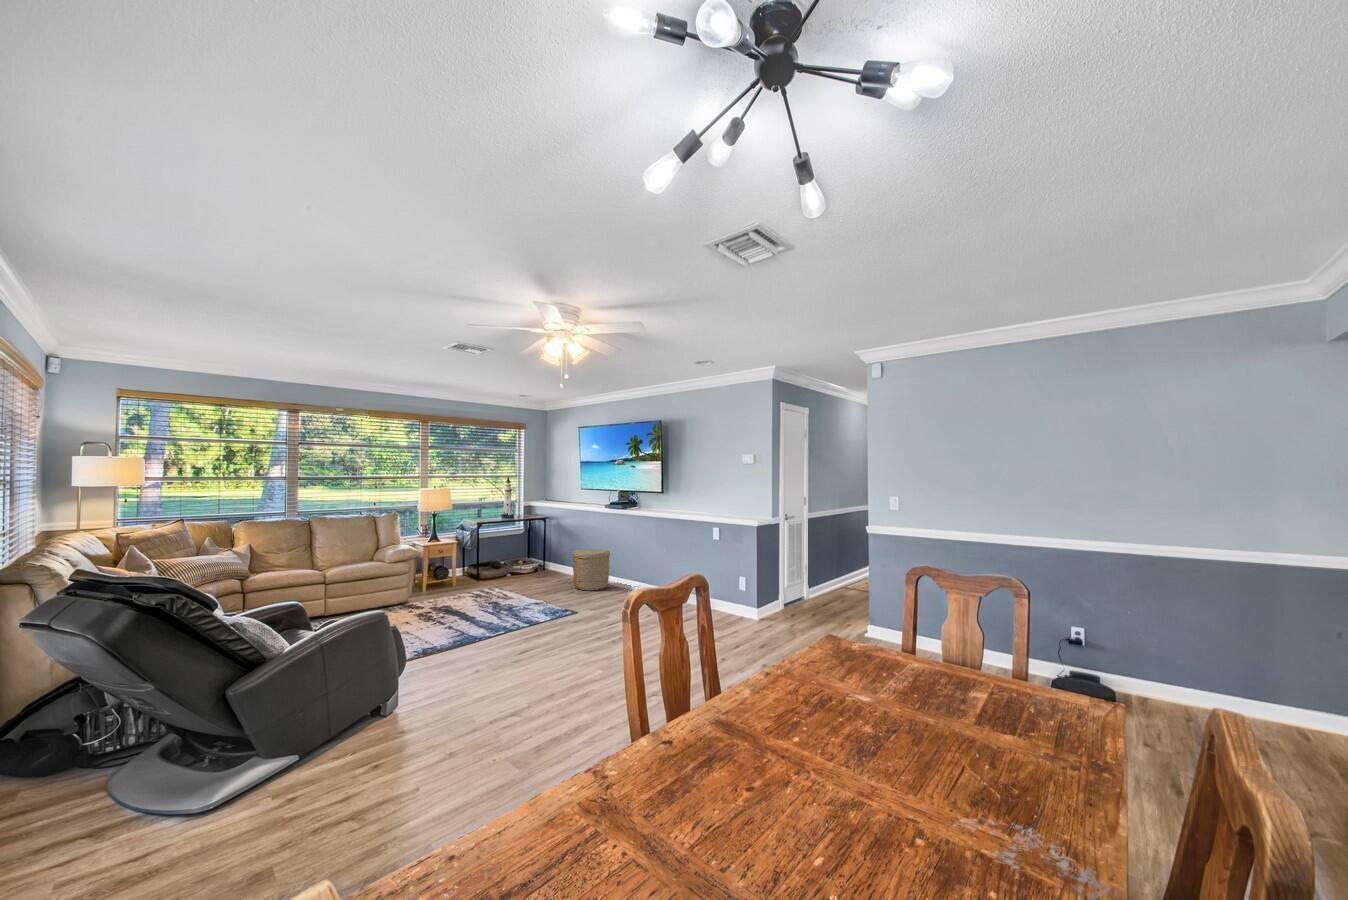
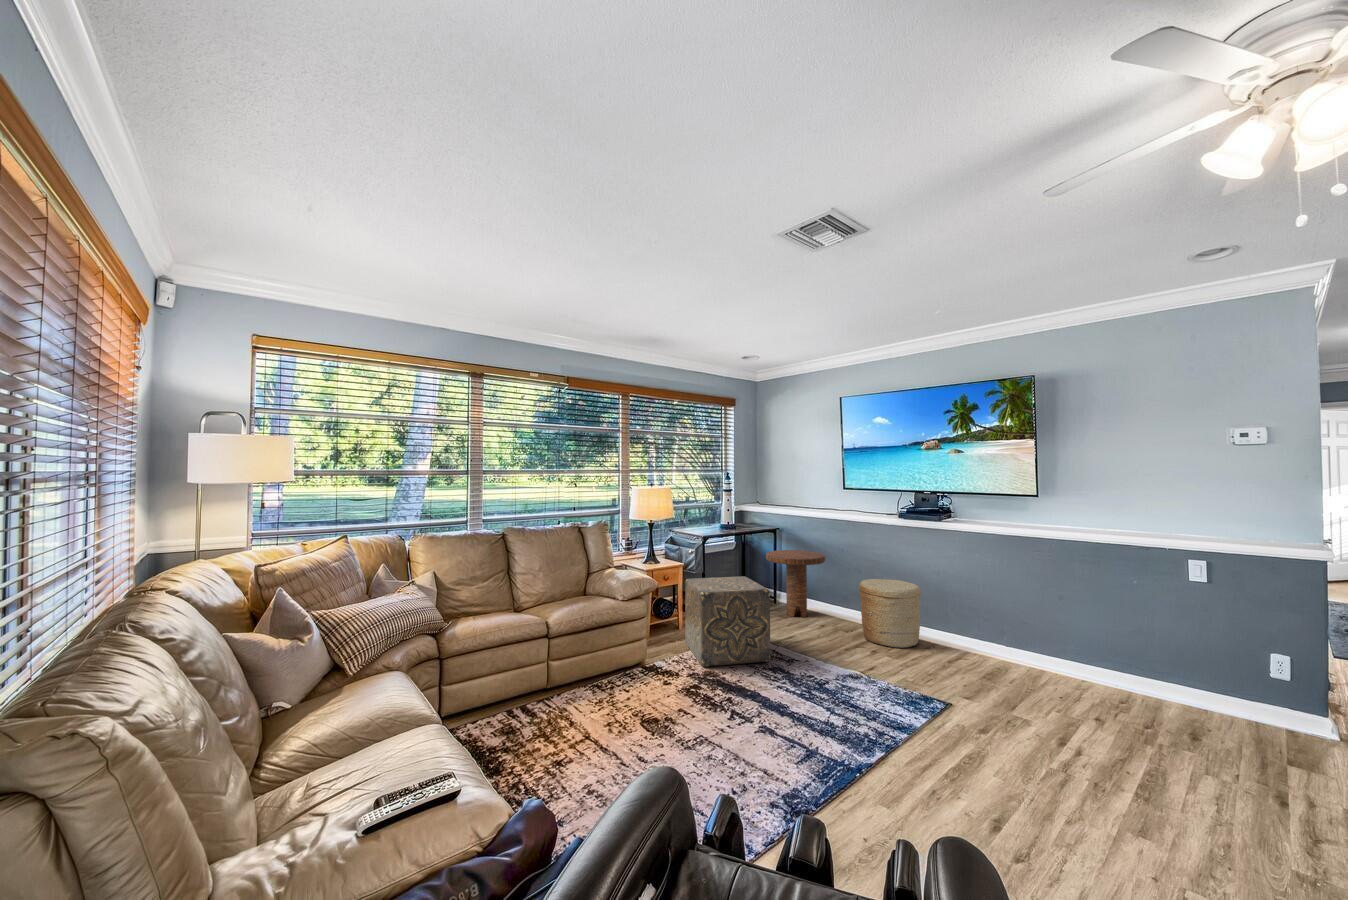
side table: none [528,533,568,577] -> present [766,550,825,617]
ottoman: none [444,548,495,603] -> present [685,576,770,667]

